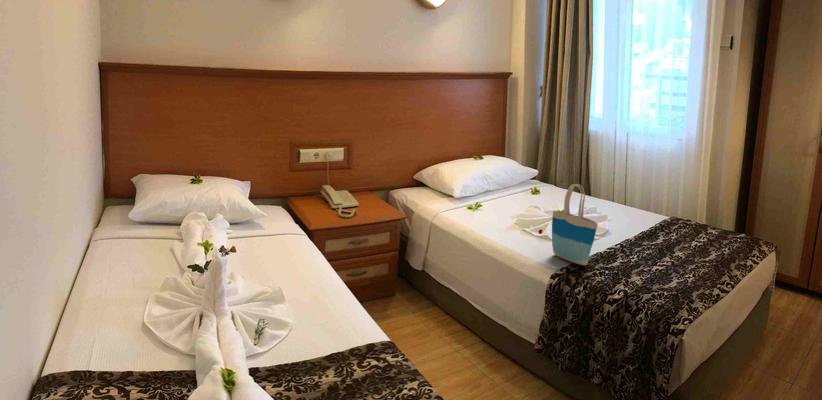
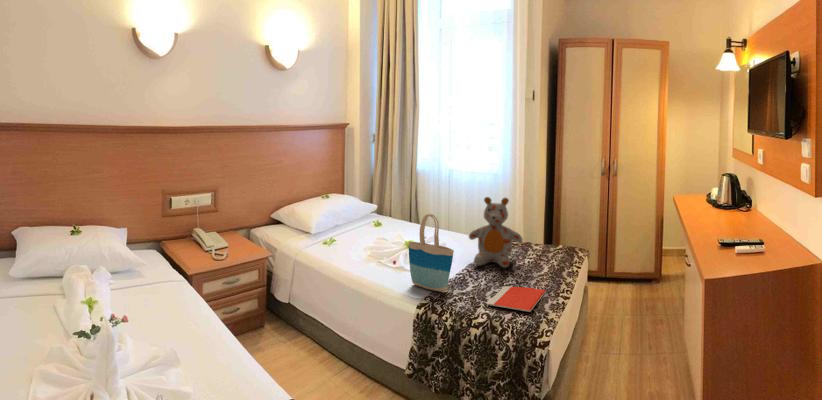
stuffed bear: none [626,170,689,249] -> present [469,197,523,268]
notebook: none [626,267,703,297] -> present [486,287,546,312]

